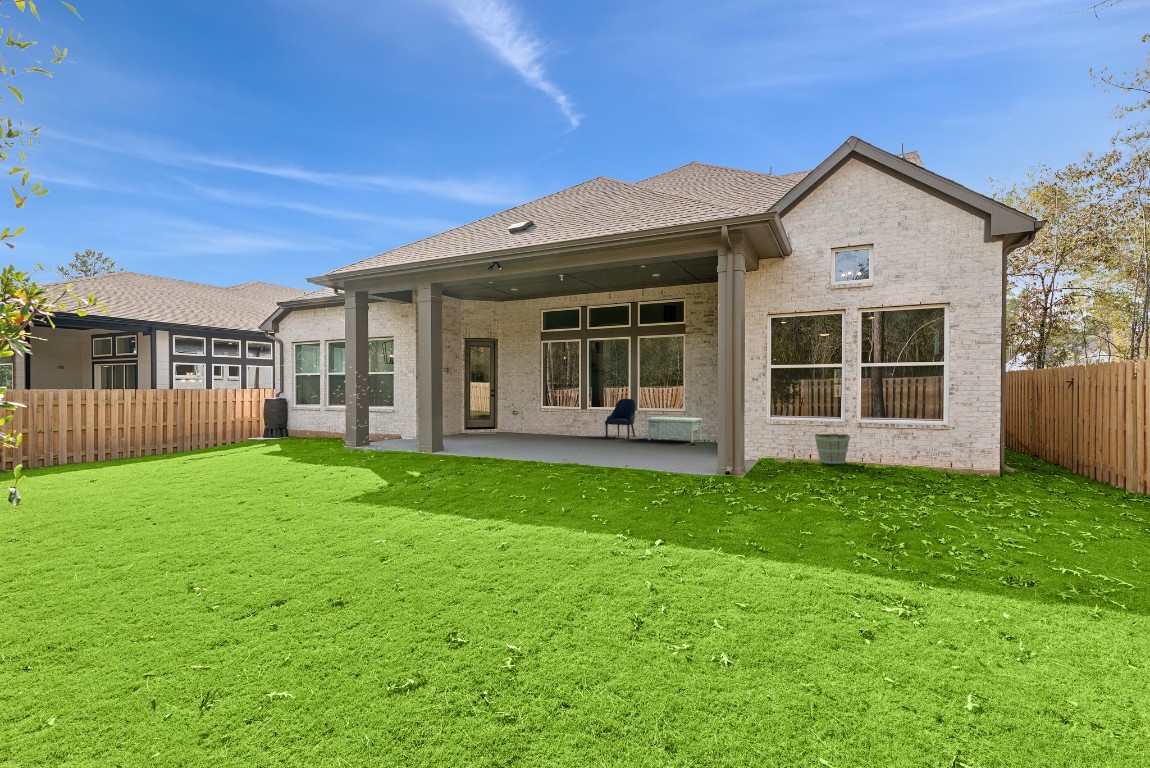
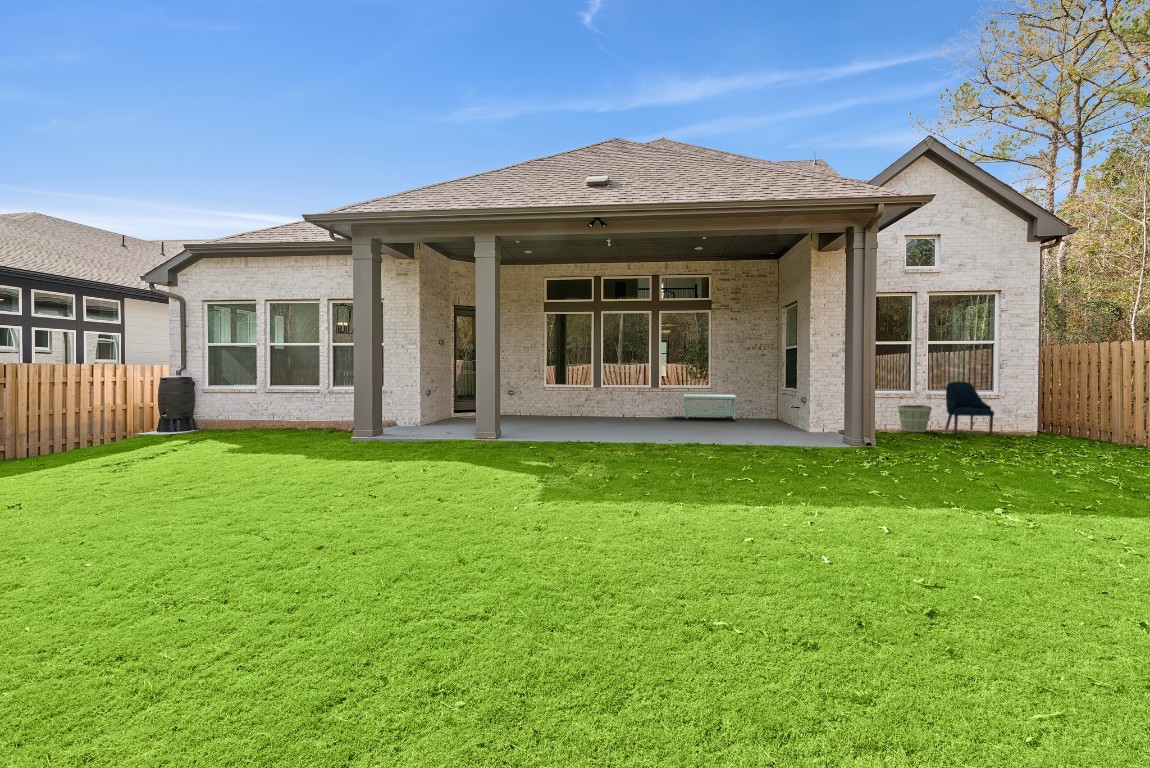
chair: present [605,399,635,439] -> present [946,381,994,434]

